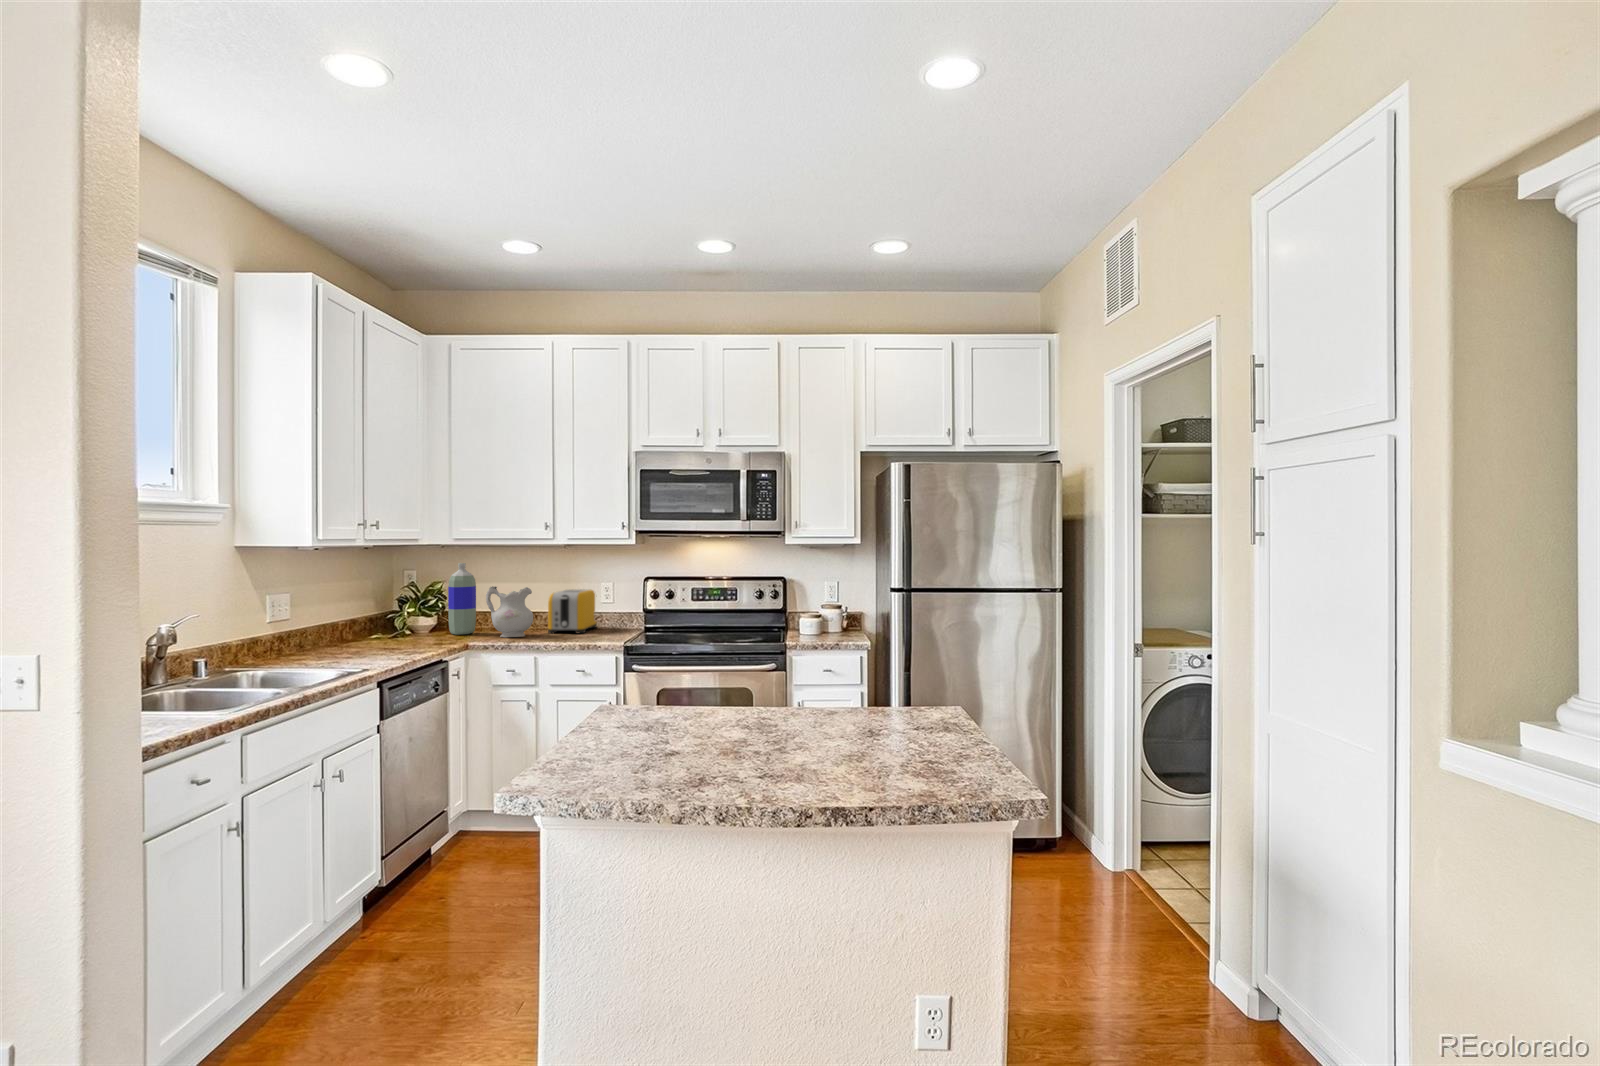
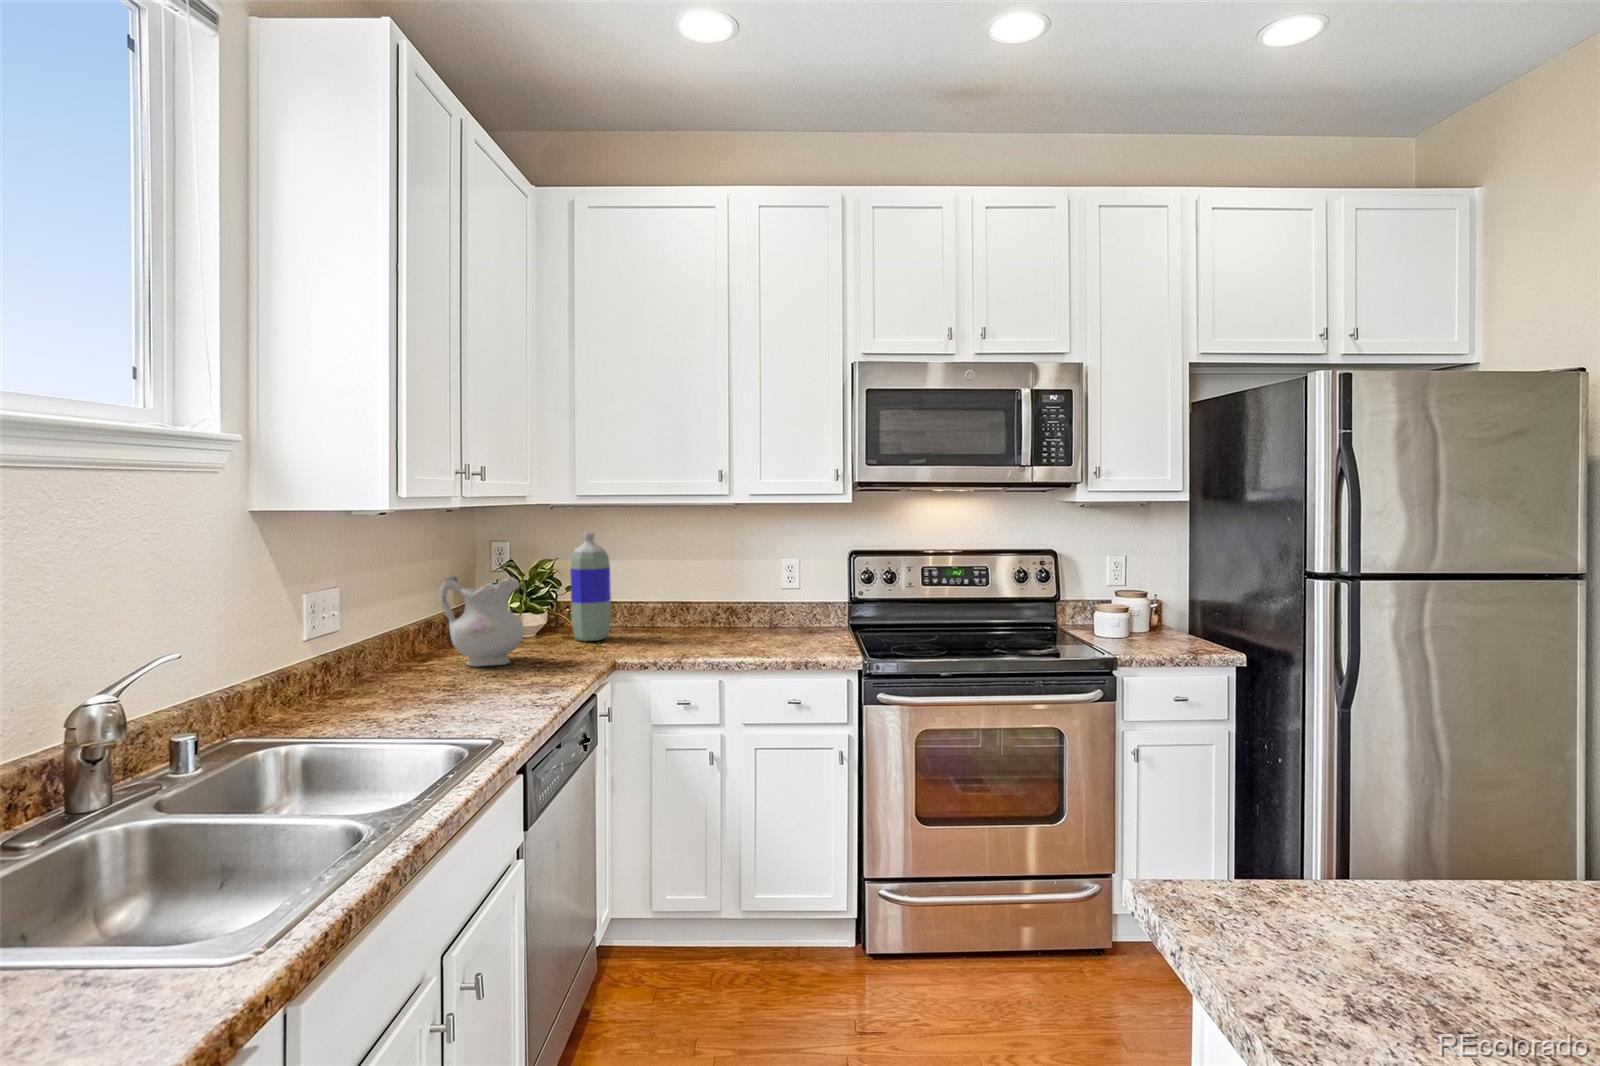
ceramic pitcher: present [486,586,533,638] -> present [439,577,523,667]
toaster: present [548,589,597,633] -> none [715,569,773,637]

